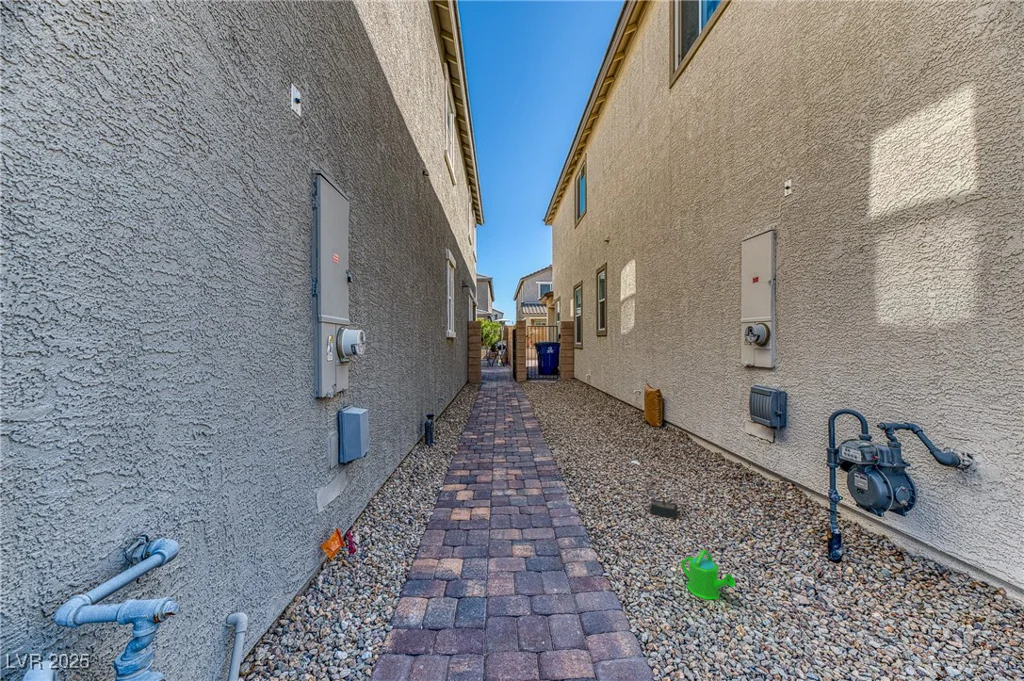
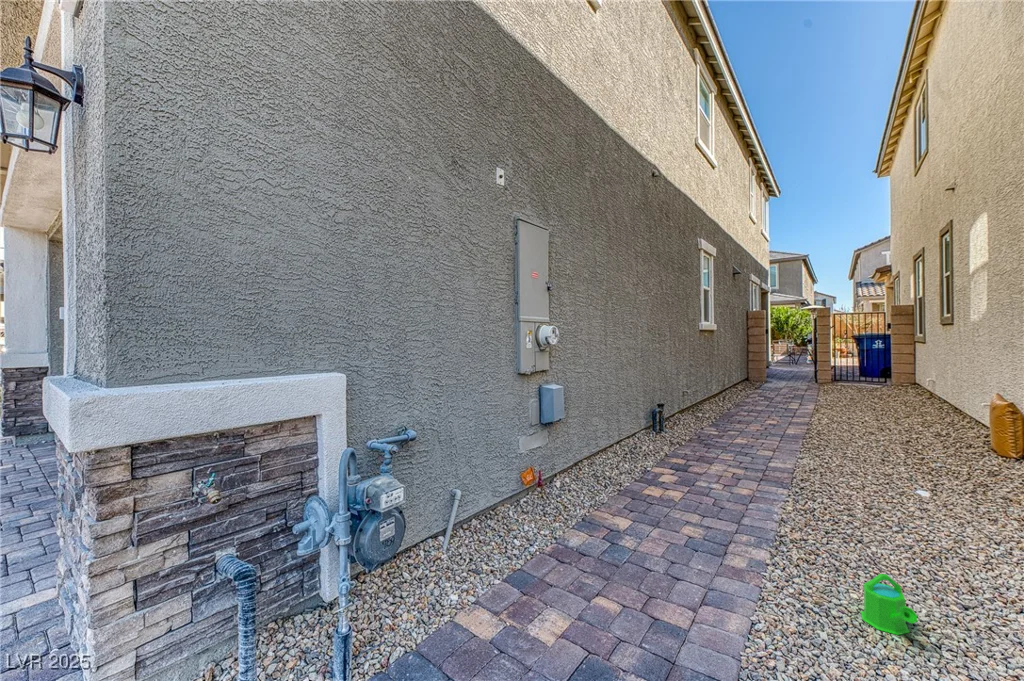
decorative plant: present [642,477,684,519] -> none [873,499,943,558]

